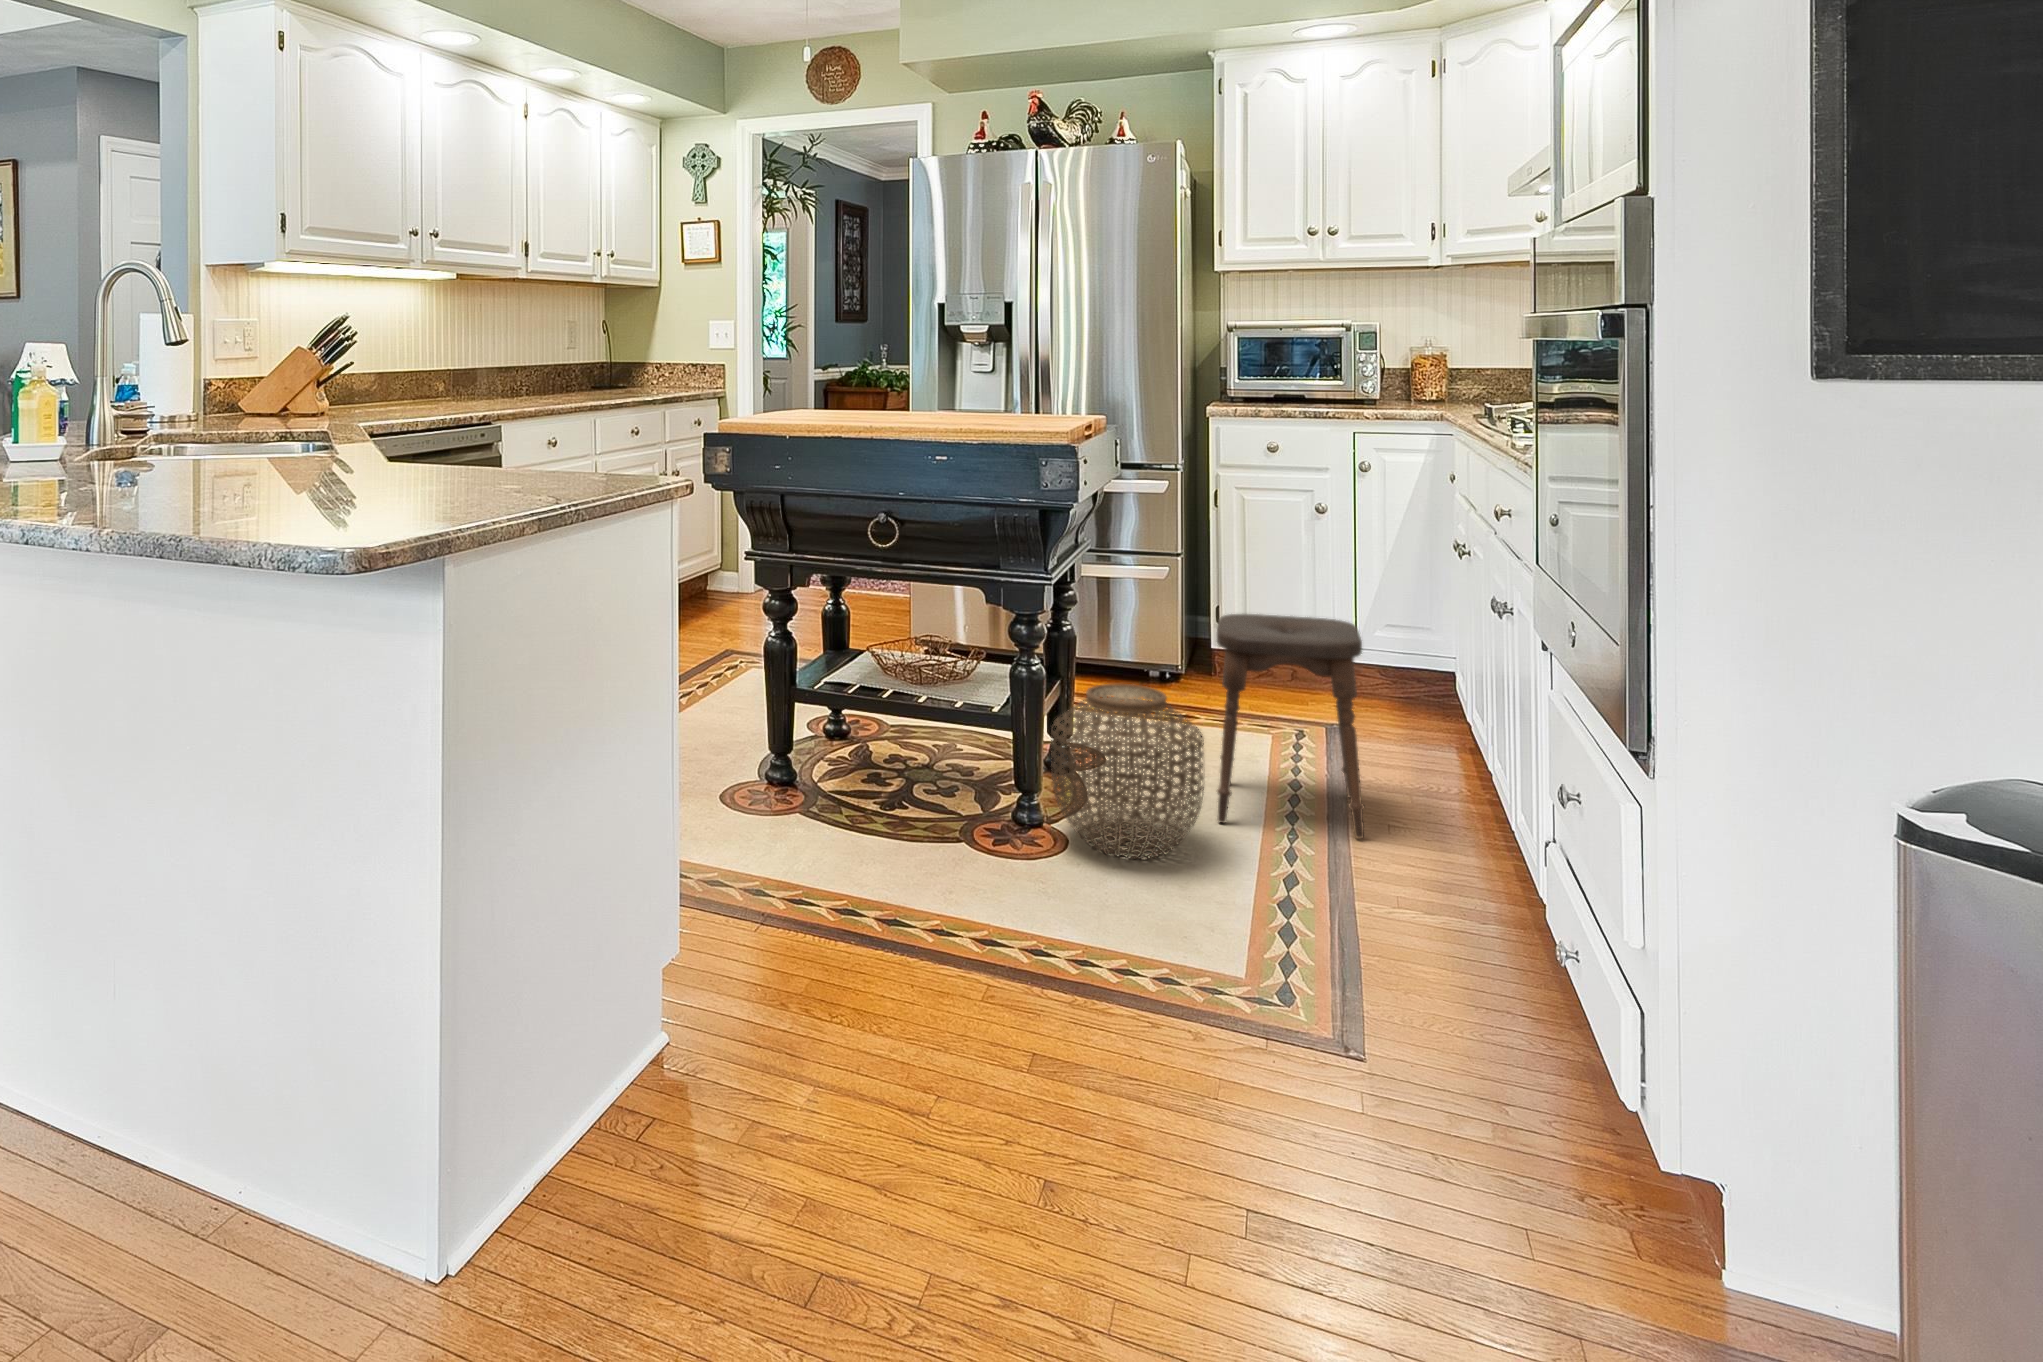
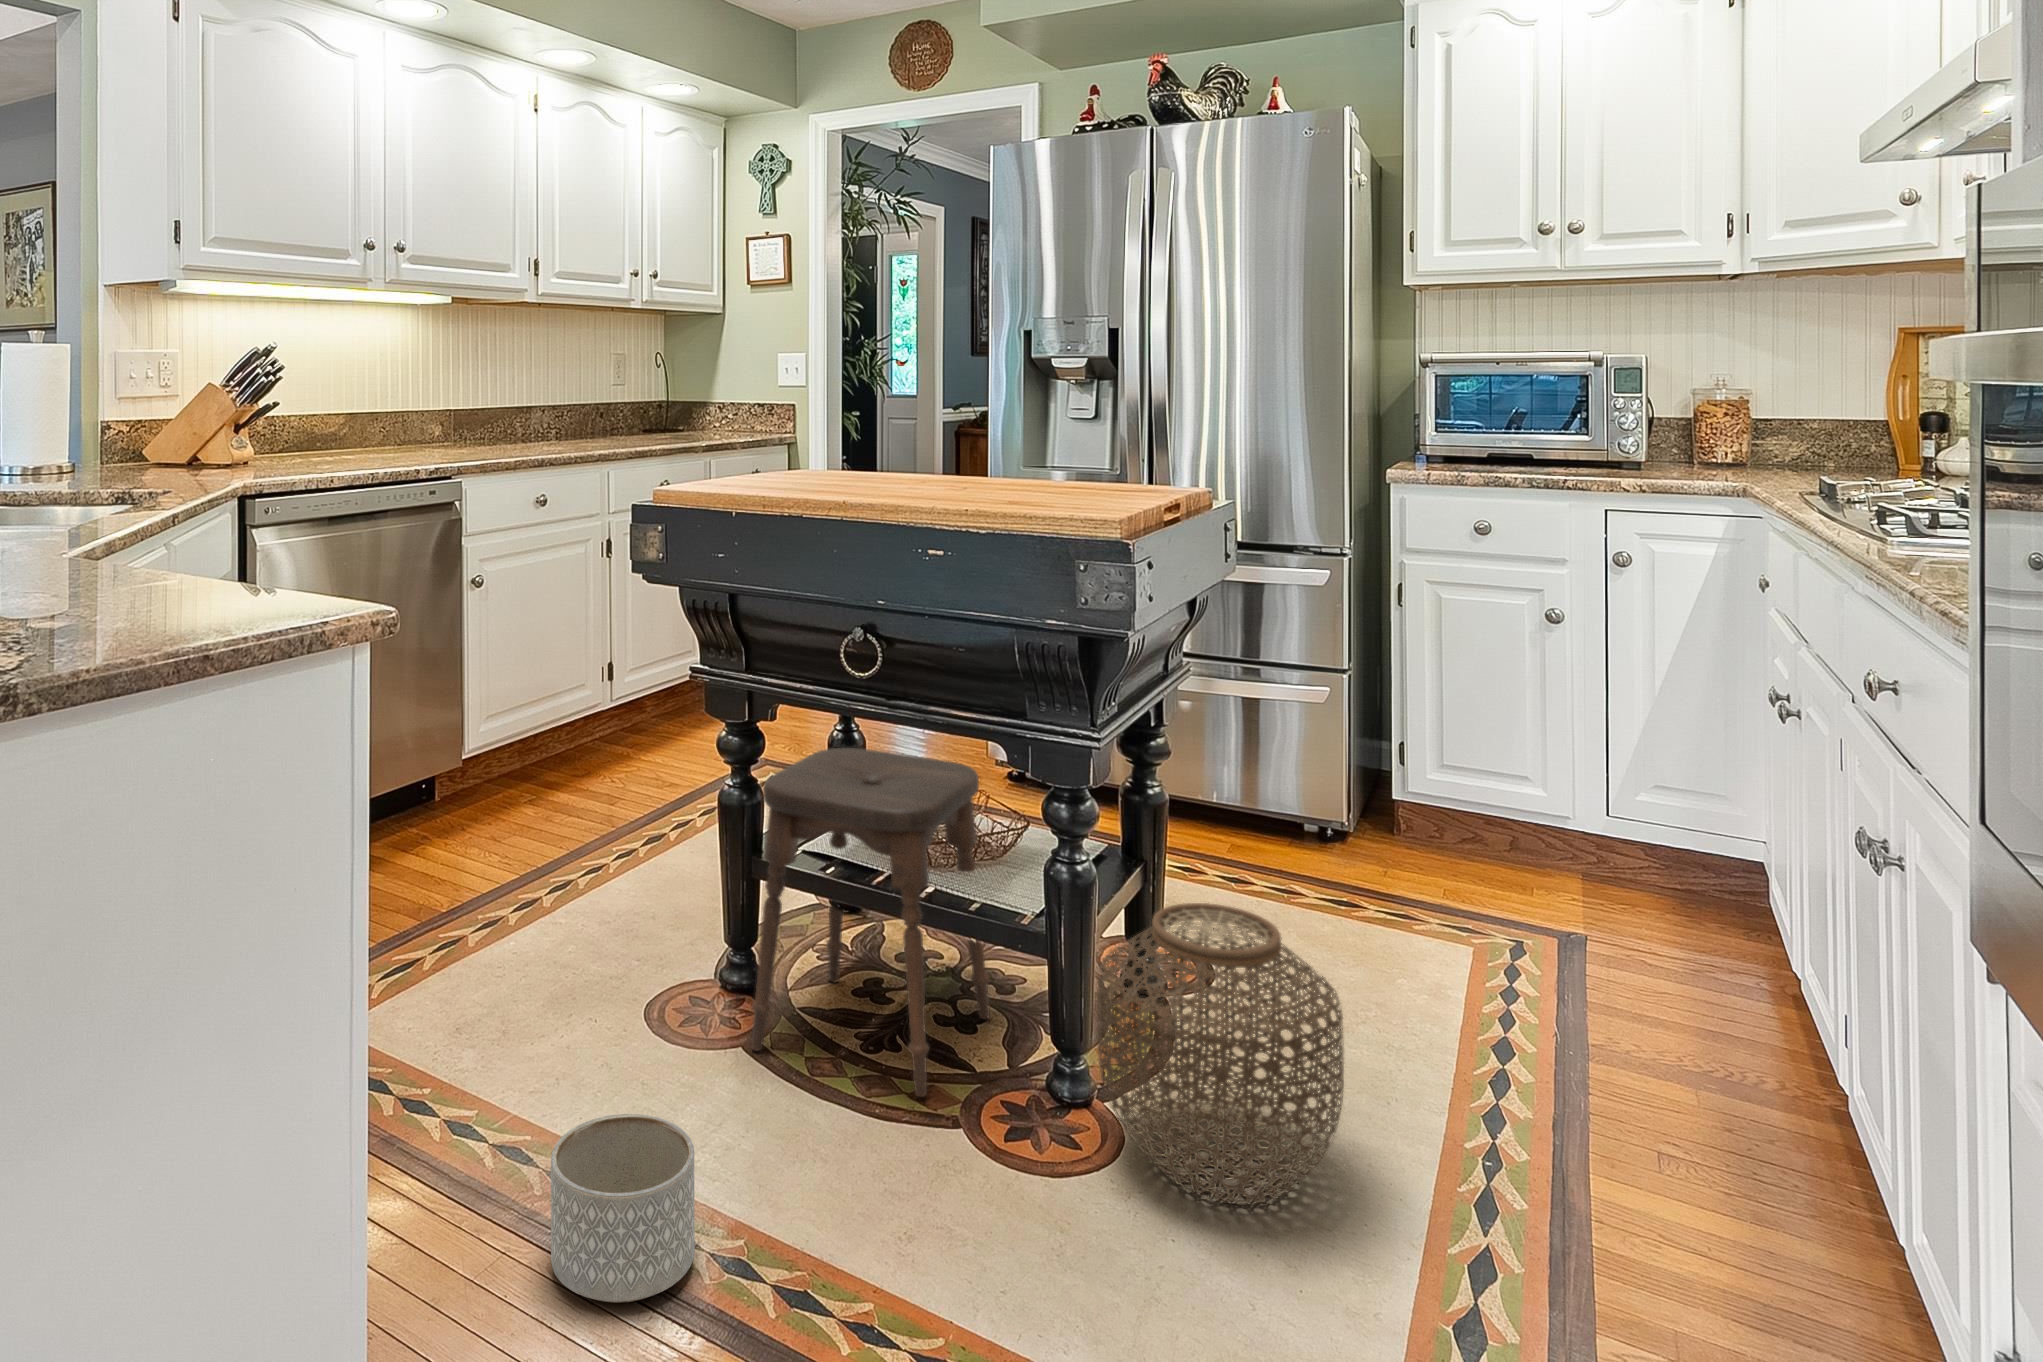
stool: present [1217,614,1364,838] -> present [751,748,990,1097]
planter: none [734,822,825,922] -> present [551,1114,695,1303]

